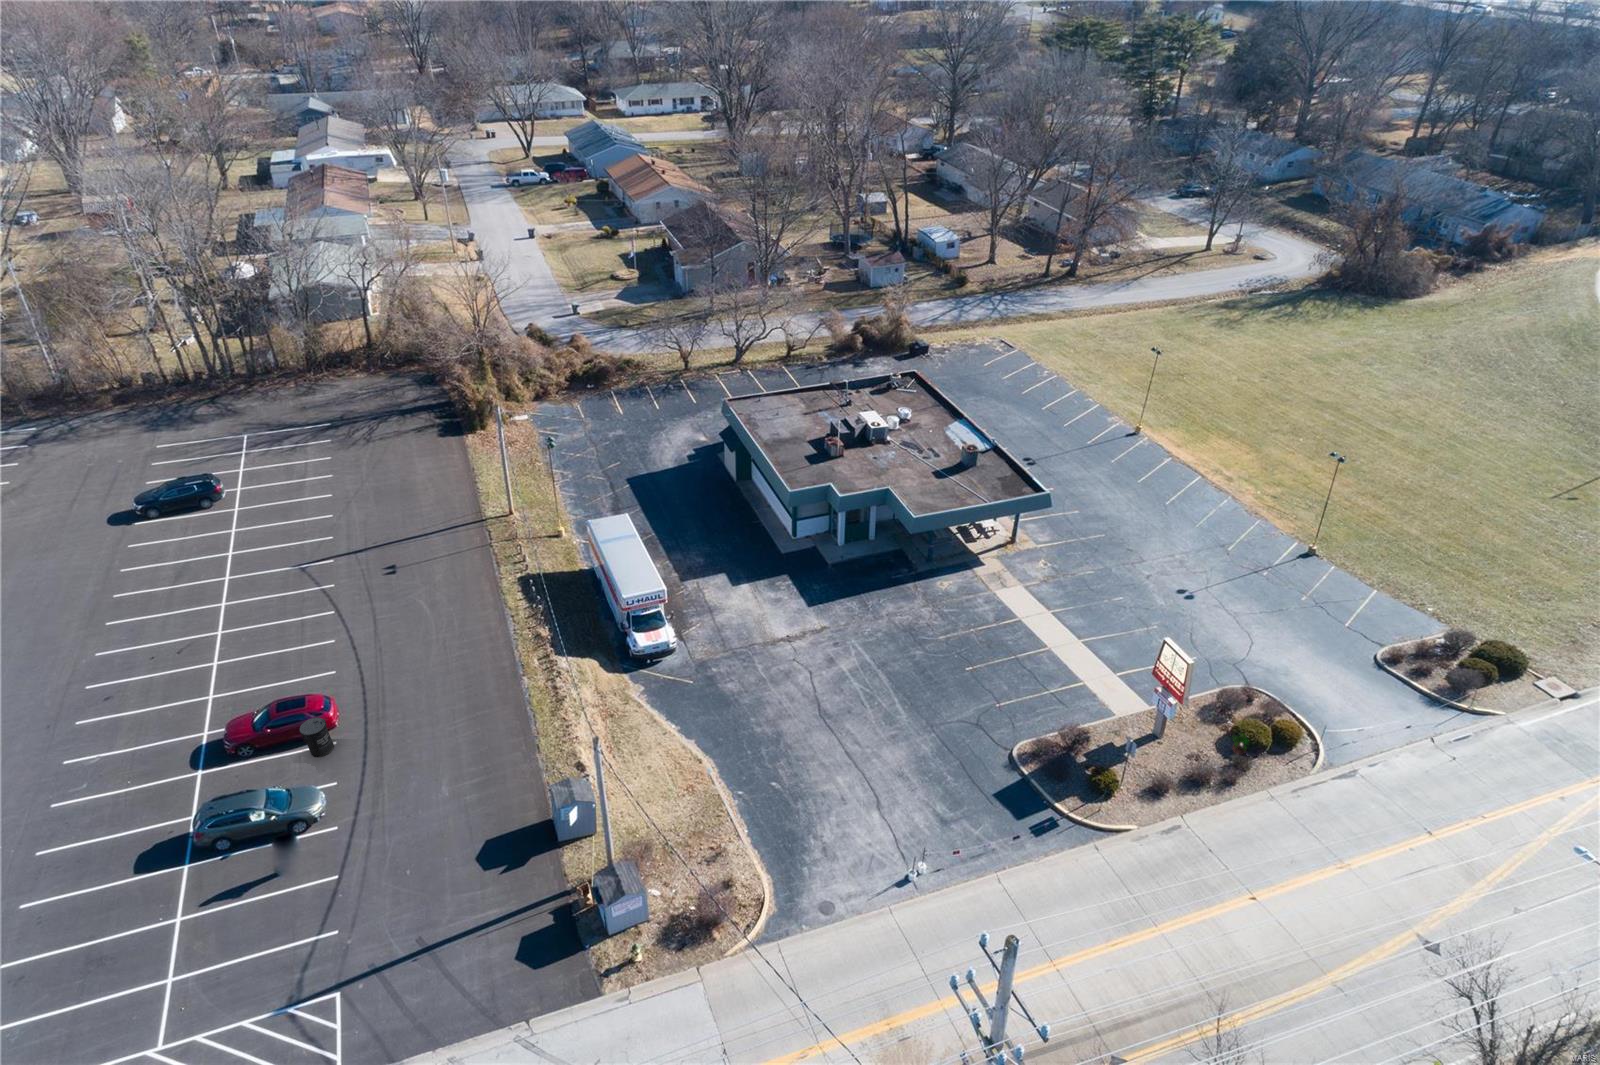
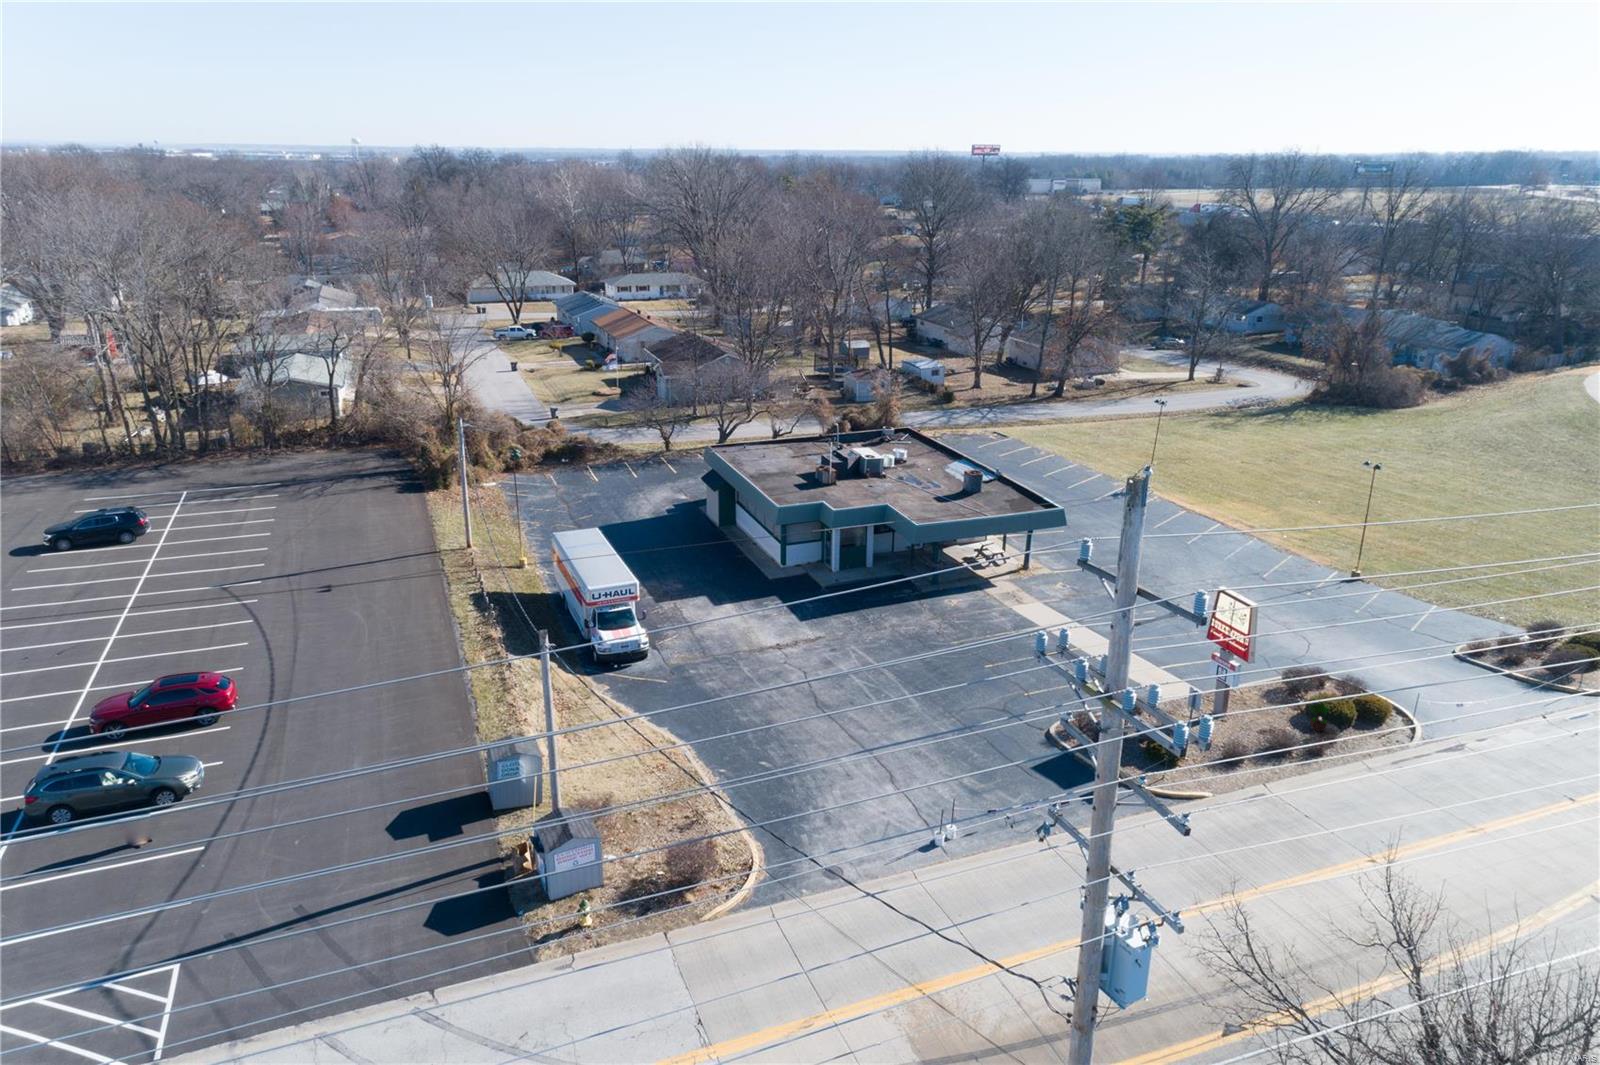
trash can: present [300,718,334,757] -> none [186,691,226,739]

